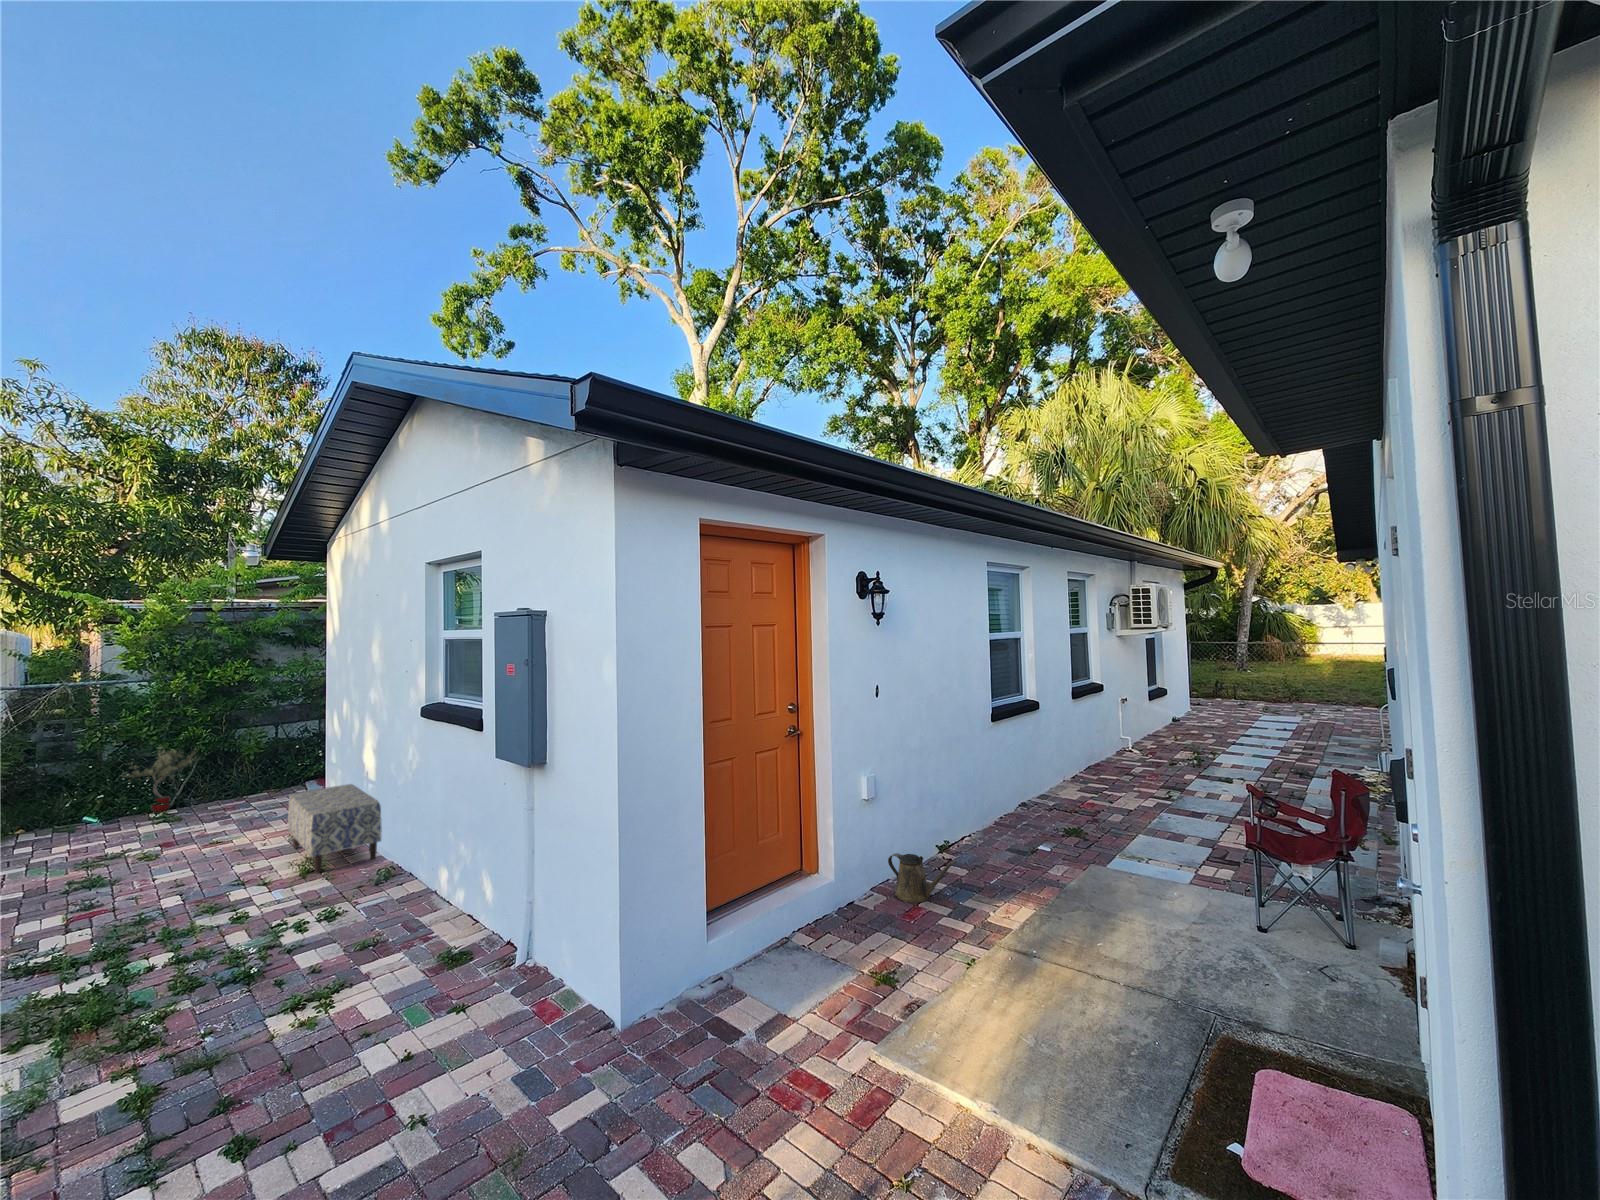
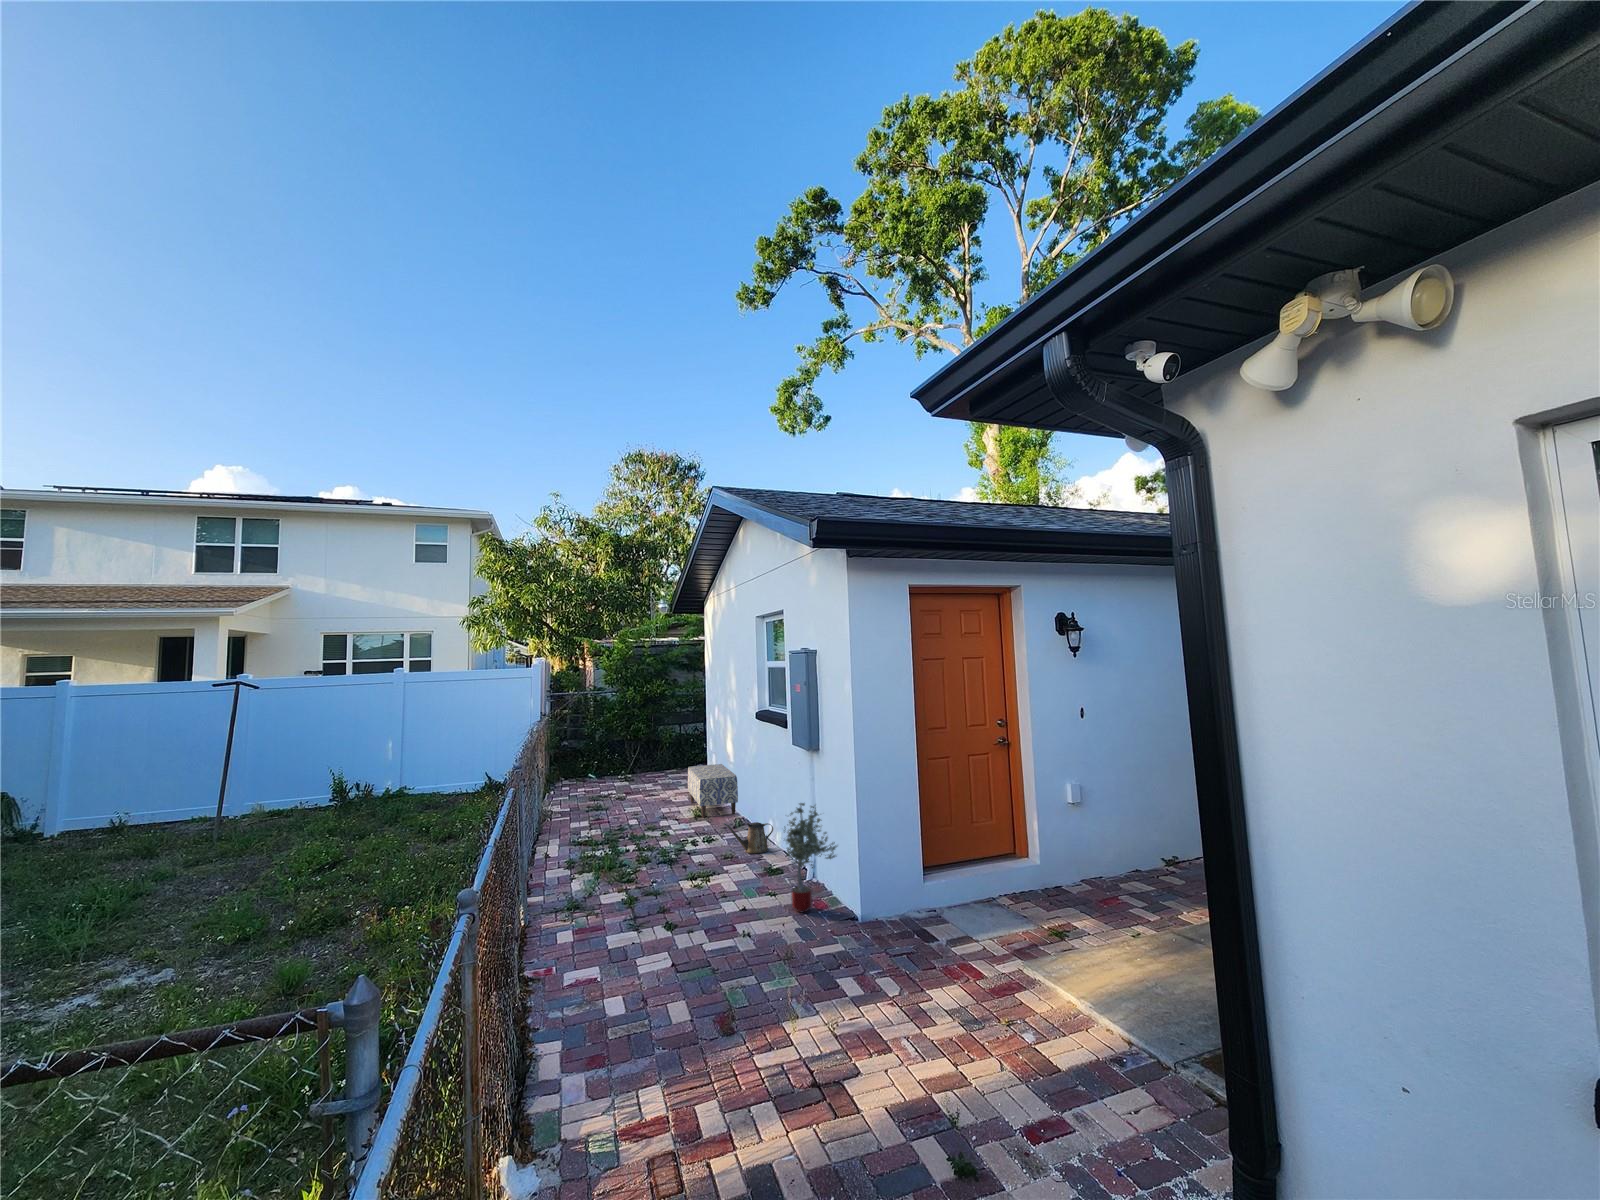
potted tree: present [122,747,199,812] -> present [784,803,837,912]
watering can: present [888,853,956,903] -> present [724,822,773,853]

